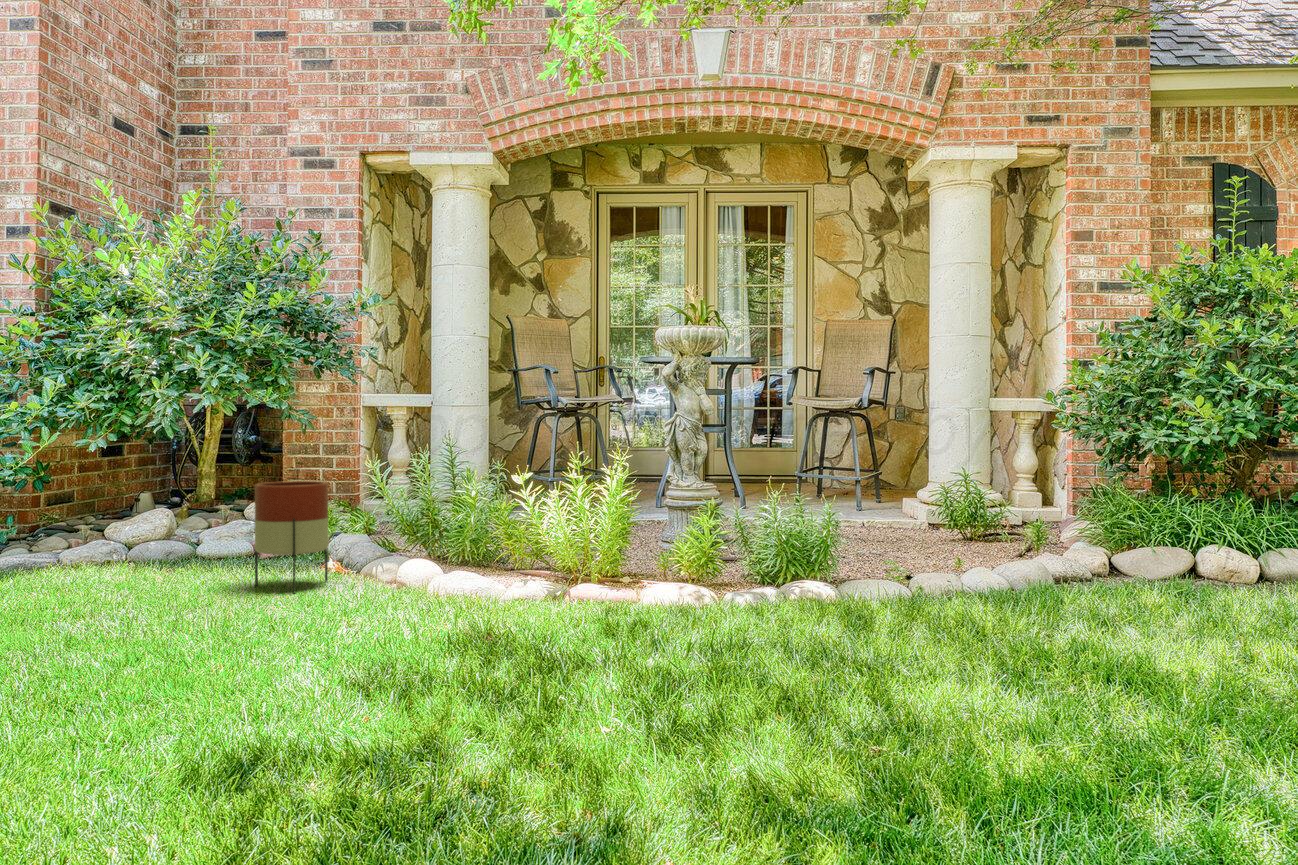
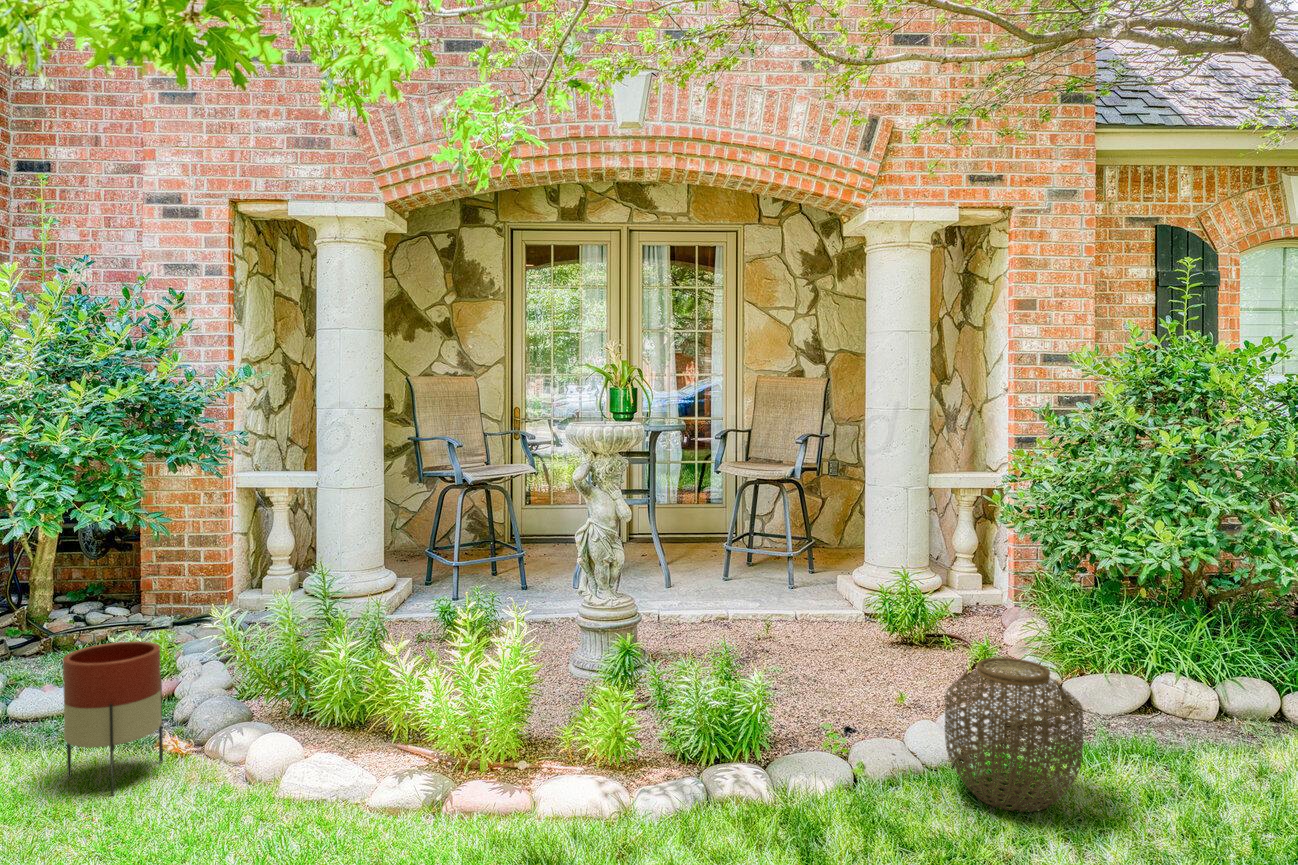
woven basket: none [991,488,1112,611] -> present [945,658,1083,812]

